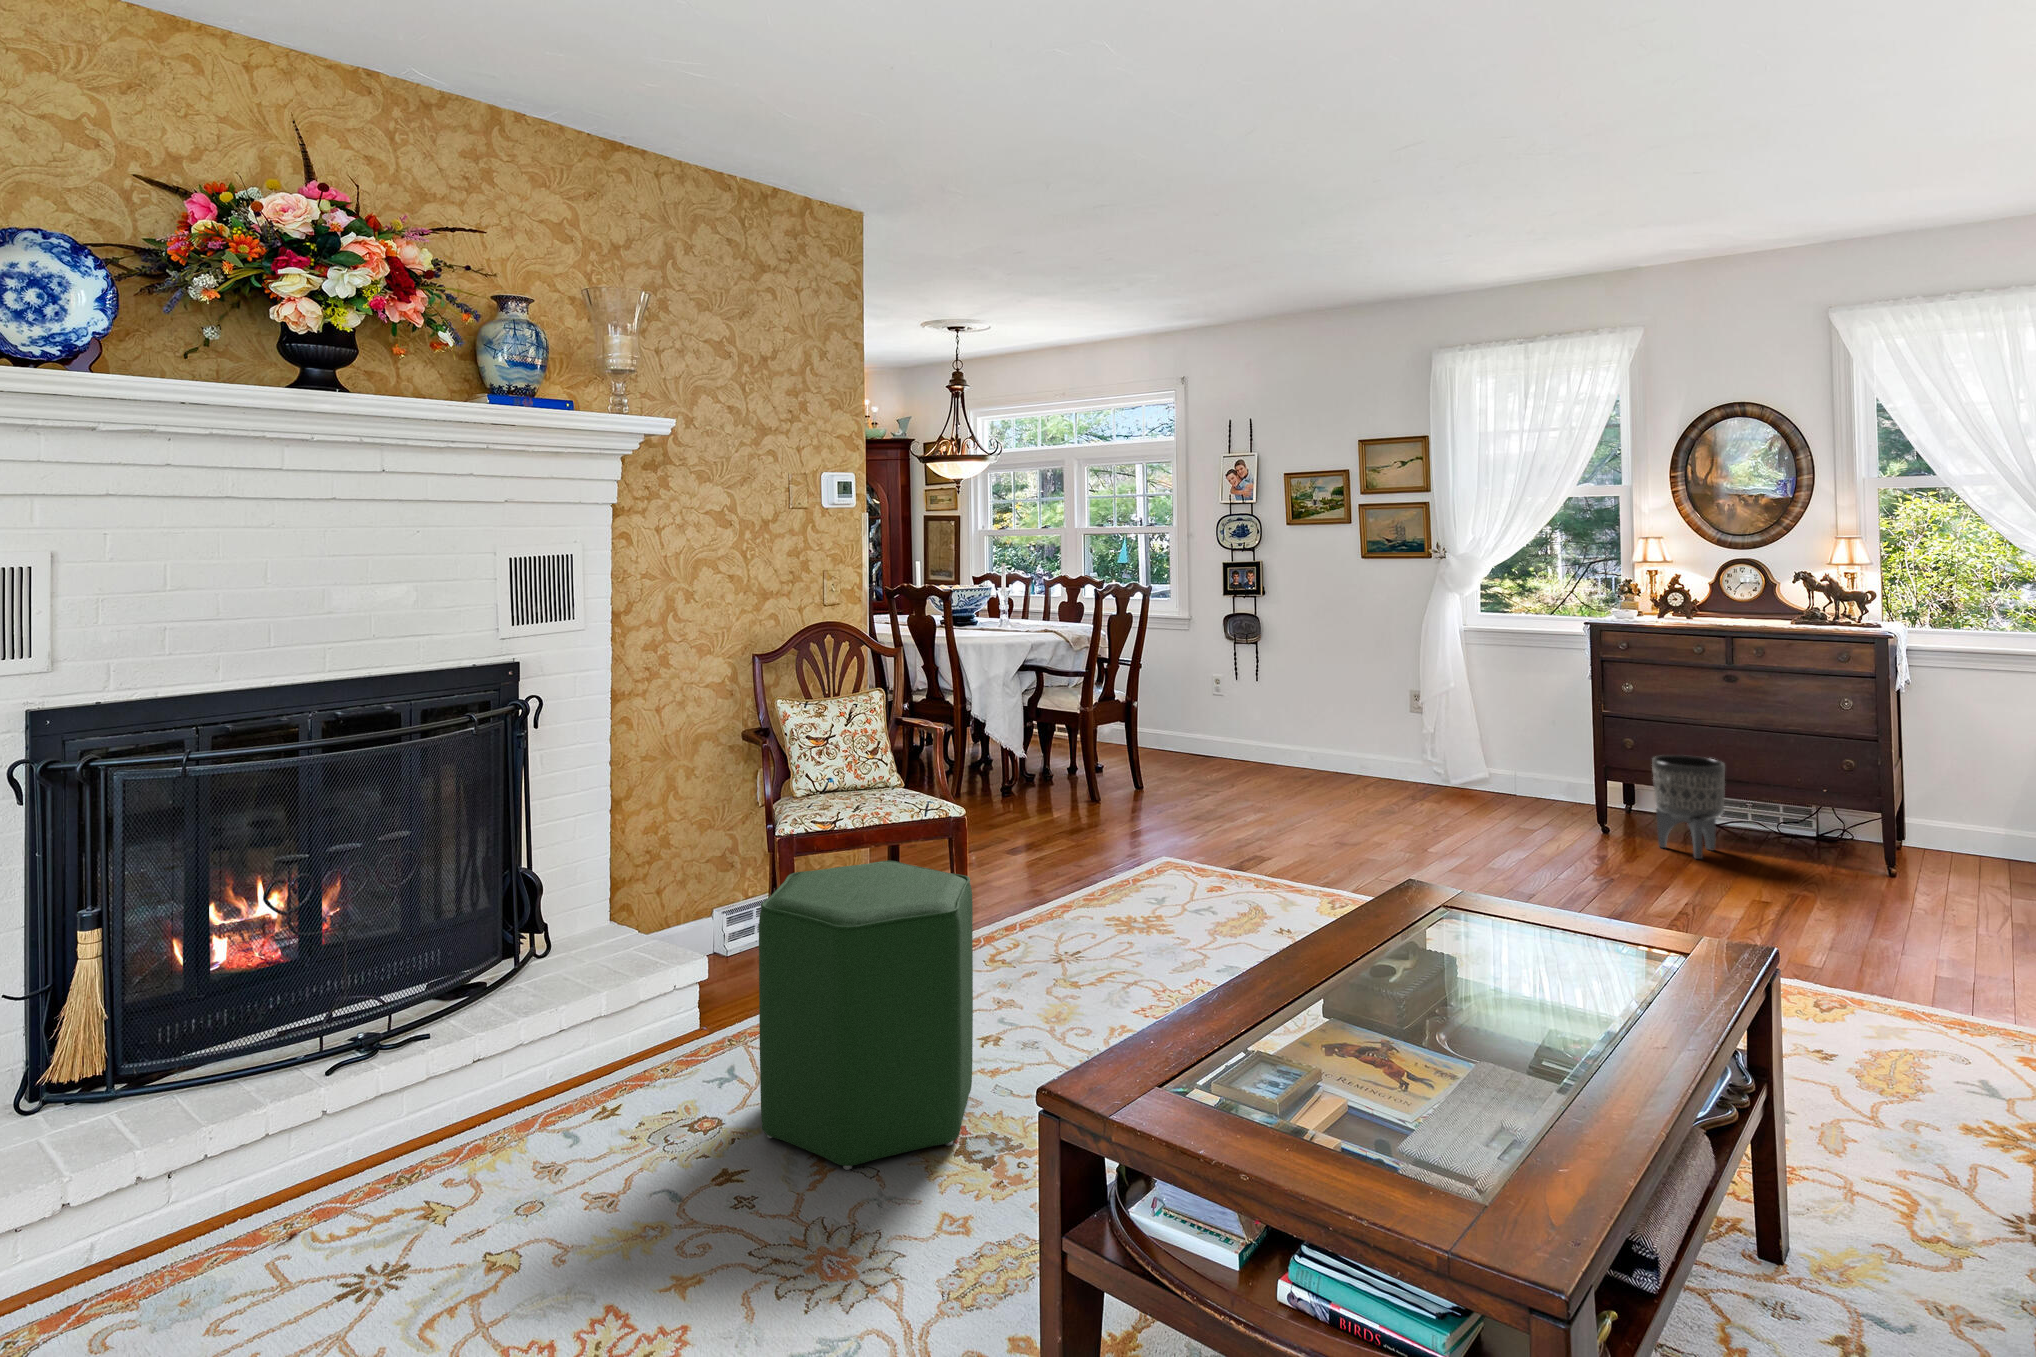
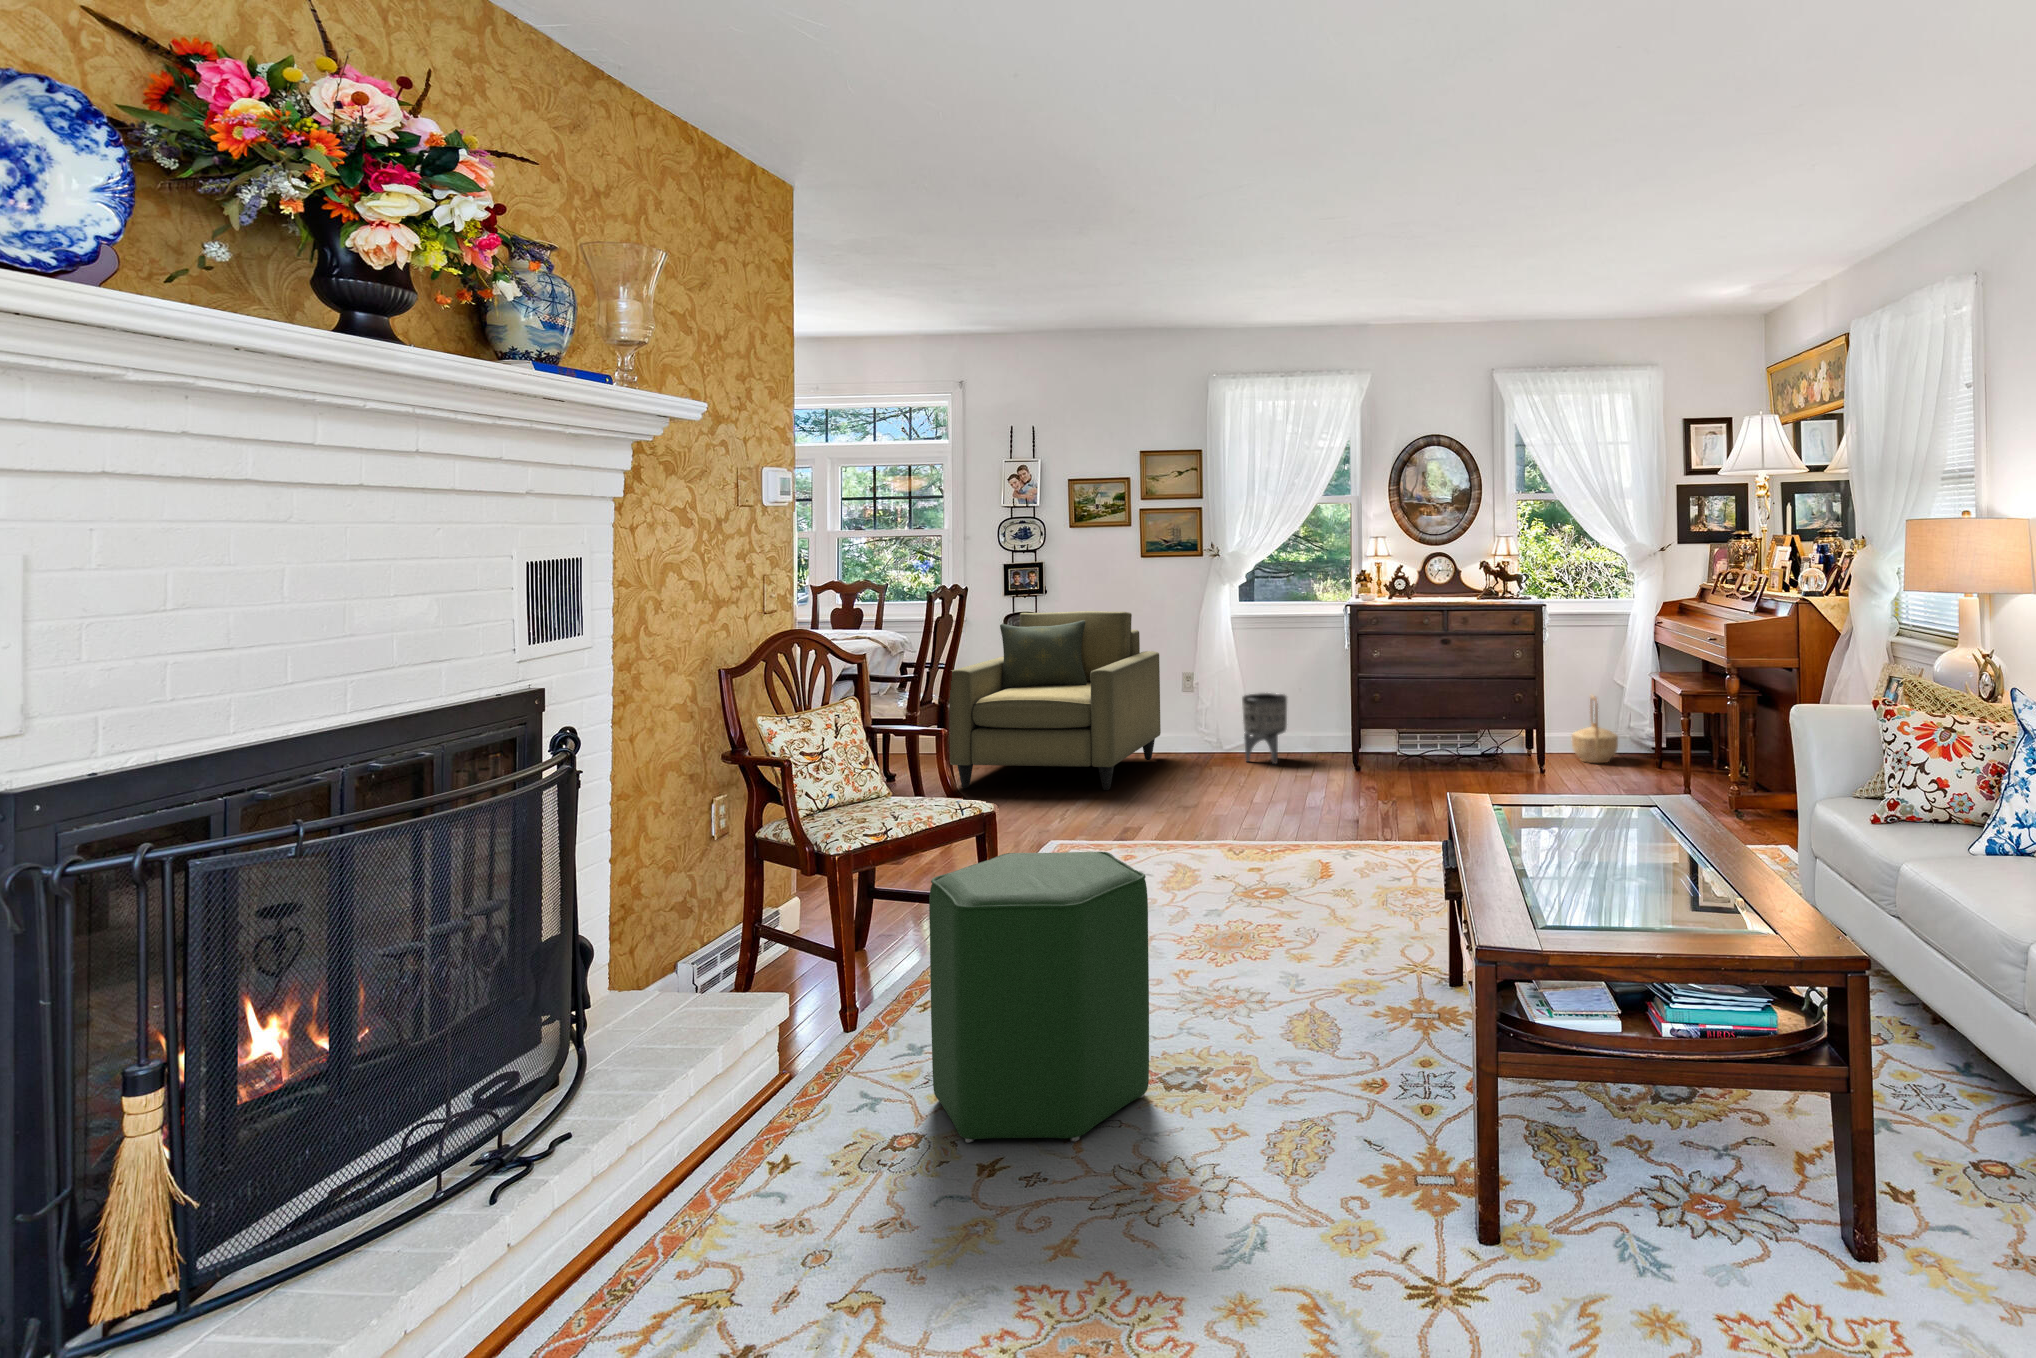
armchair: none [1140,611,1381,806] -> present [949,611,1161,790]
planter: present [1652,755,1725,859] -> present [1242,693,1287,764]
basket: none [1936,768,2020,869] -> present [1572,695,1618,763]

